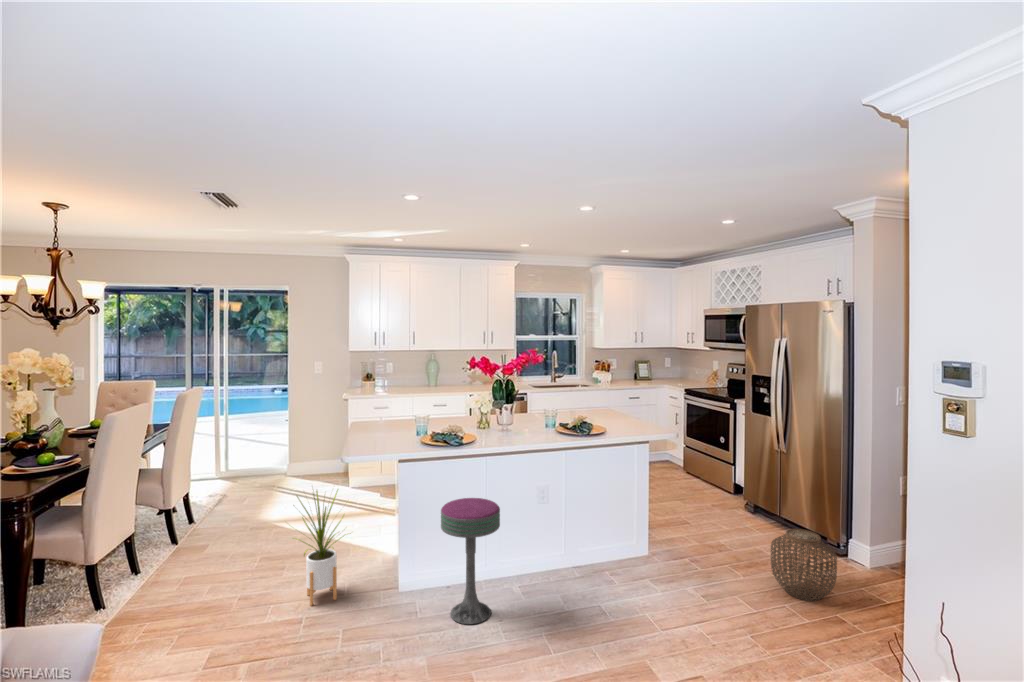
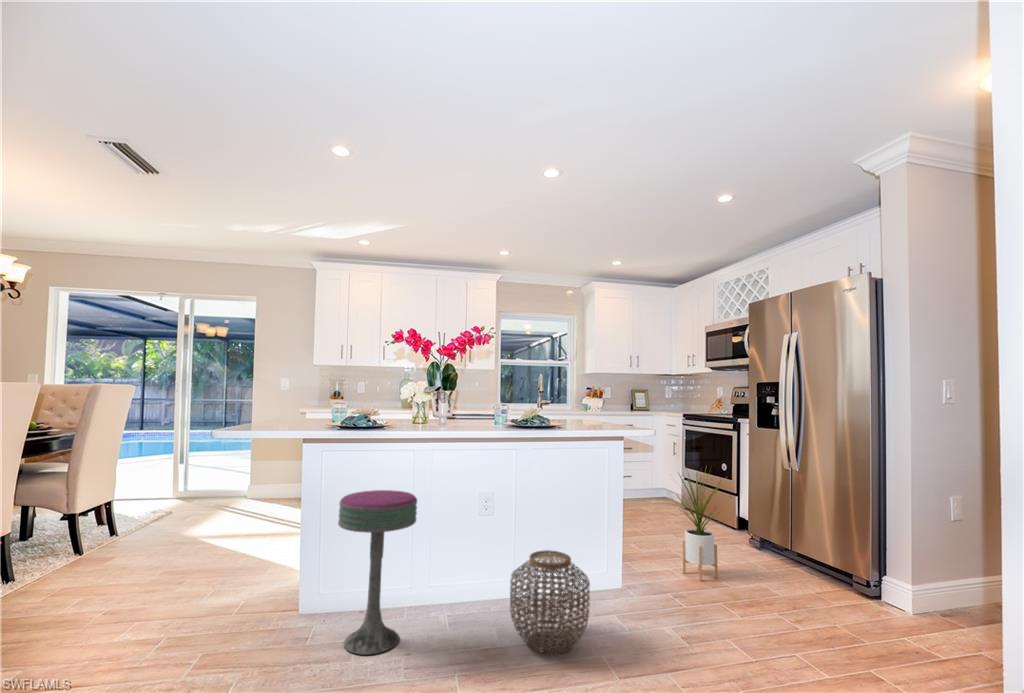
house plant: present [297,490,341,606] -> present [677,472,726,581]
woven basket: present [771,529,837,601] -> present [510,550,590,654]

